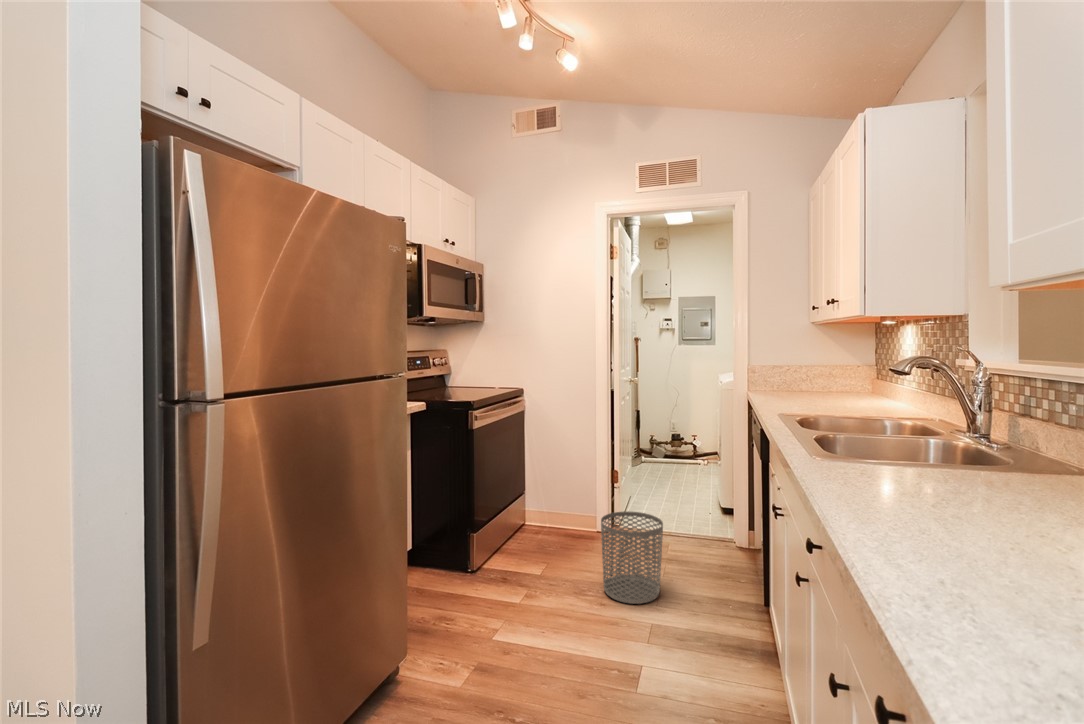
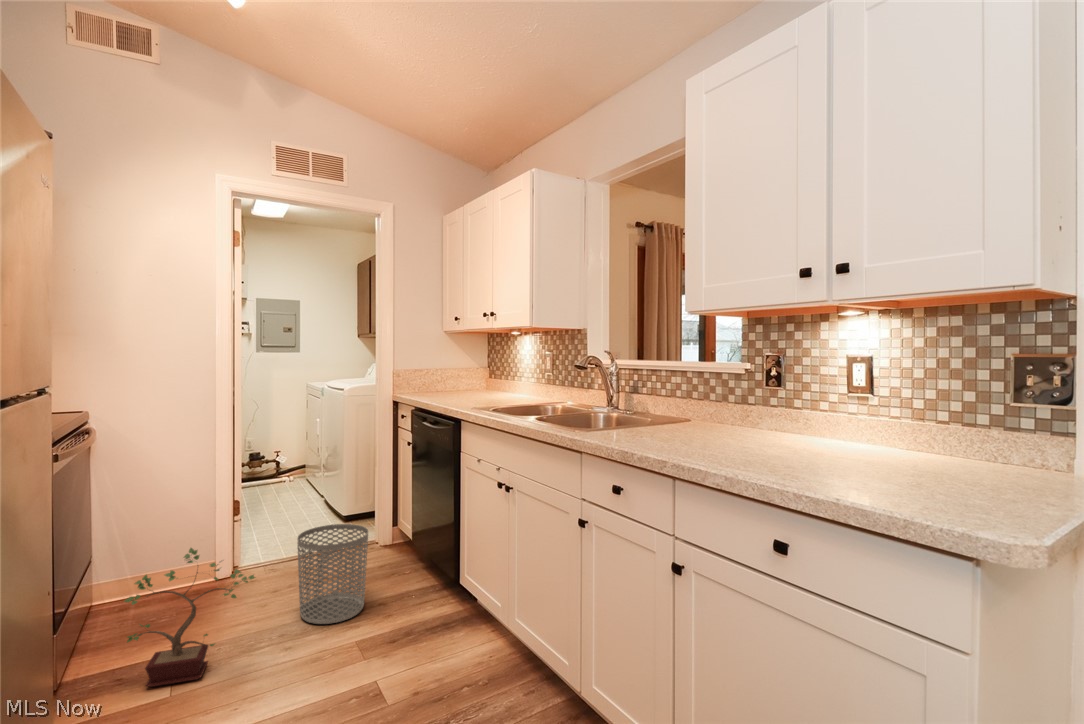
potted plant: none [475,503,544,603] -> present [124,548,255,687]

